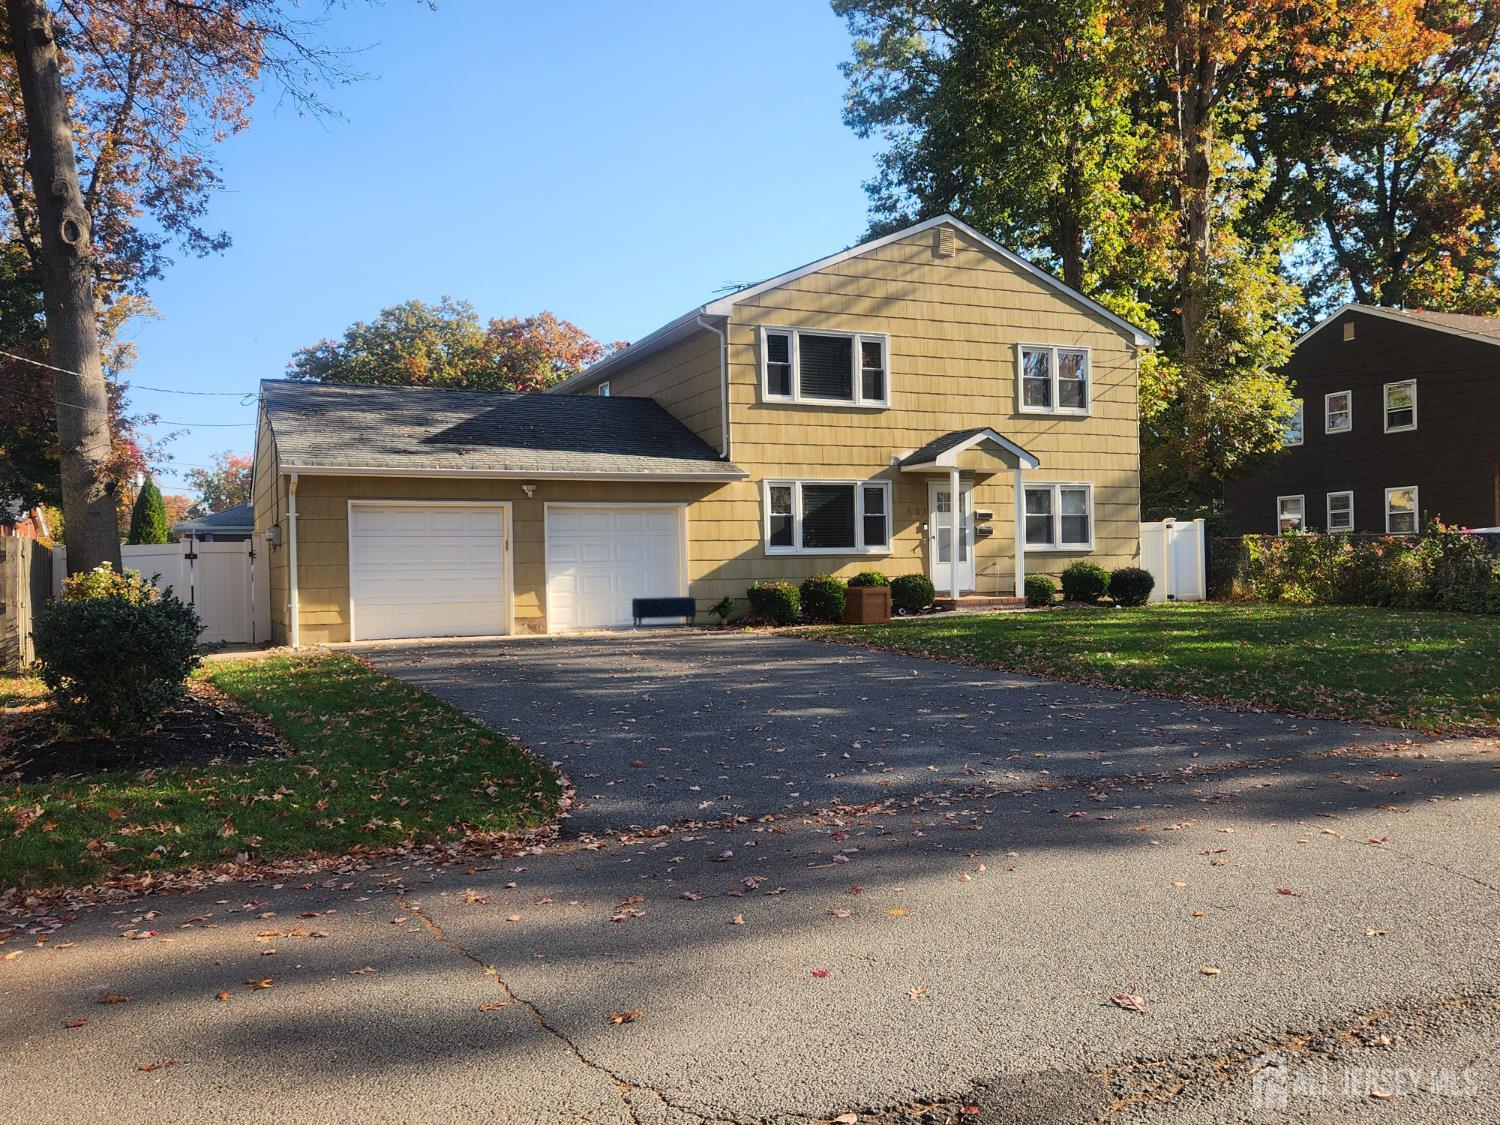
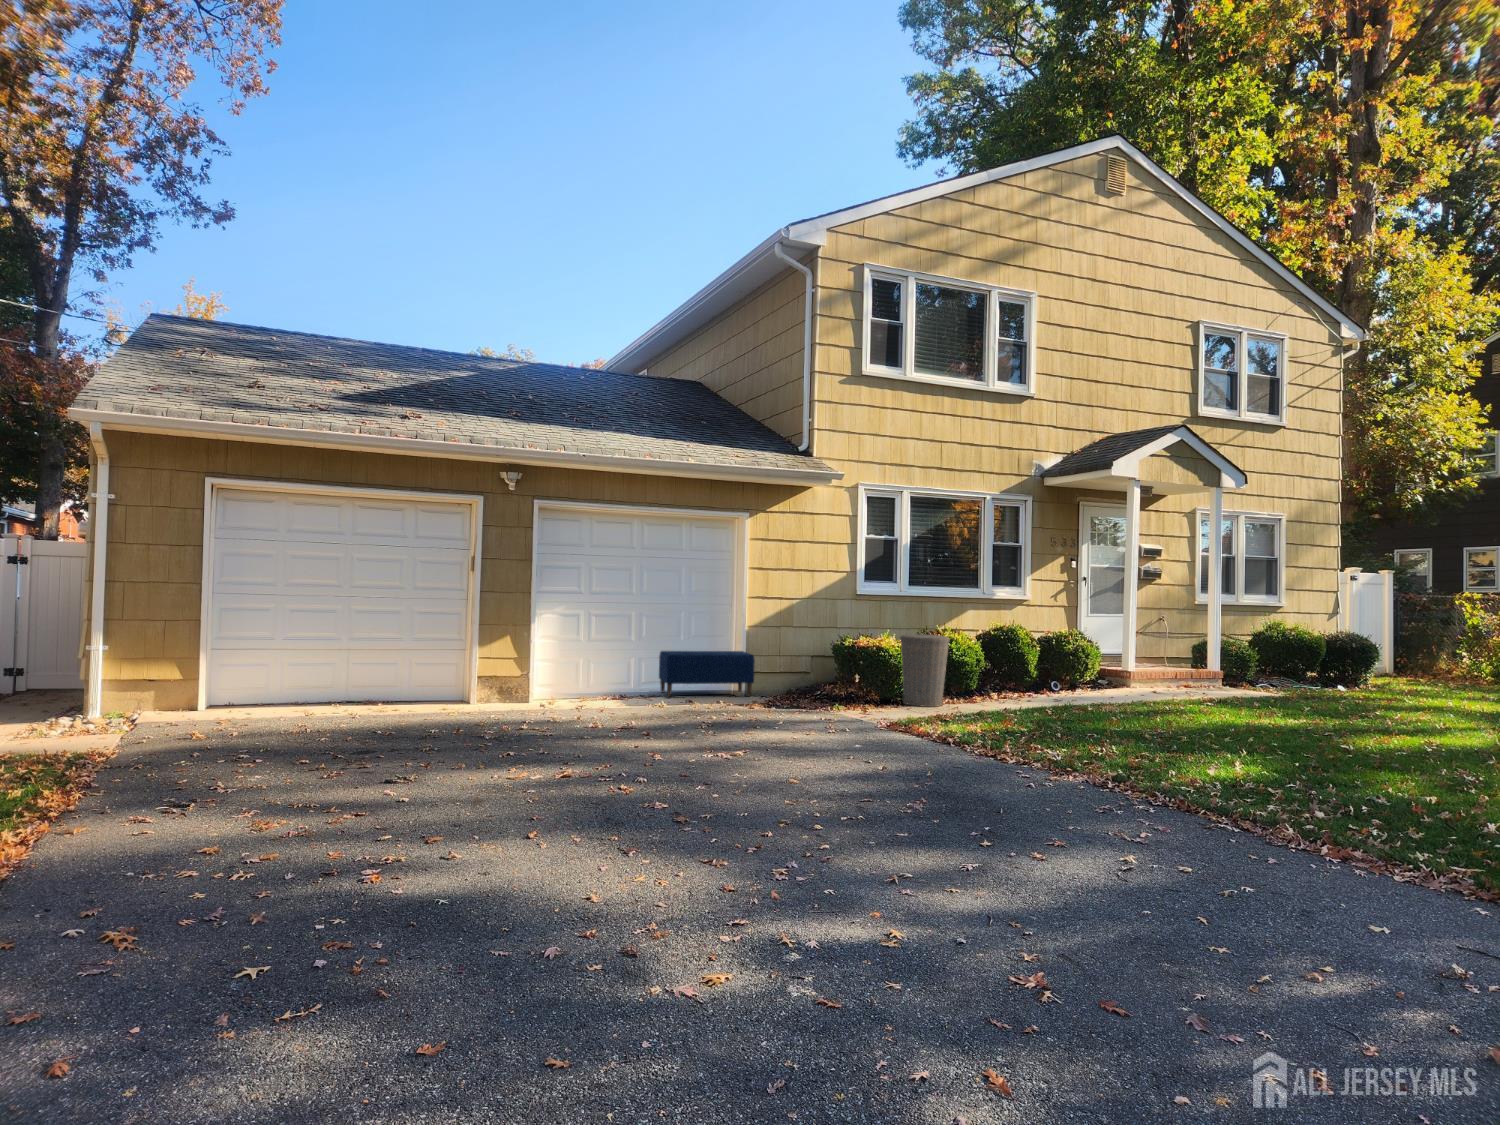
trash can: none [791,580,823,626] -> present [900,634,950,707]
wooden crate: present [841,586,891,625] -> none [969,648,1048,708]
potted plant: present [708,596,738,624] -> none [770,651,820,696]

